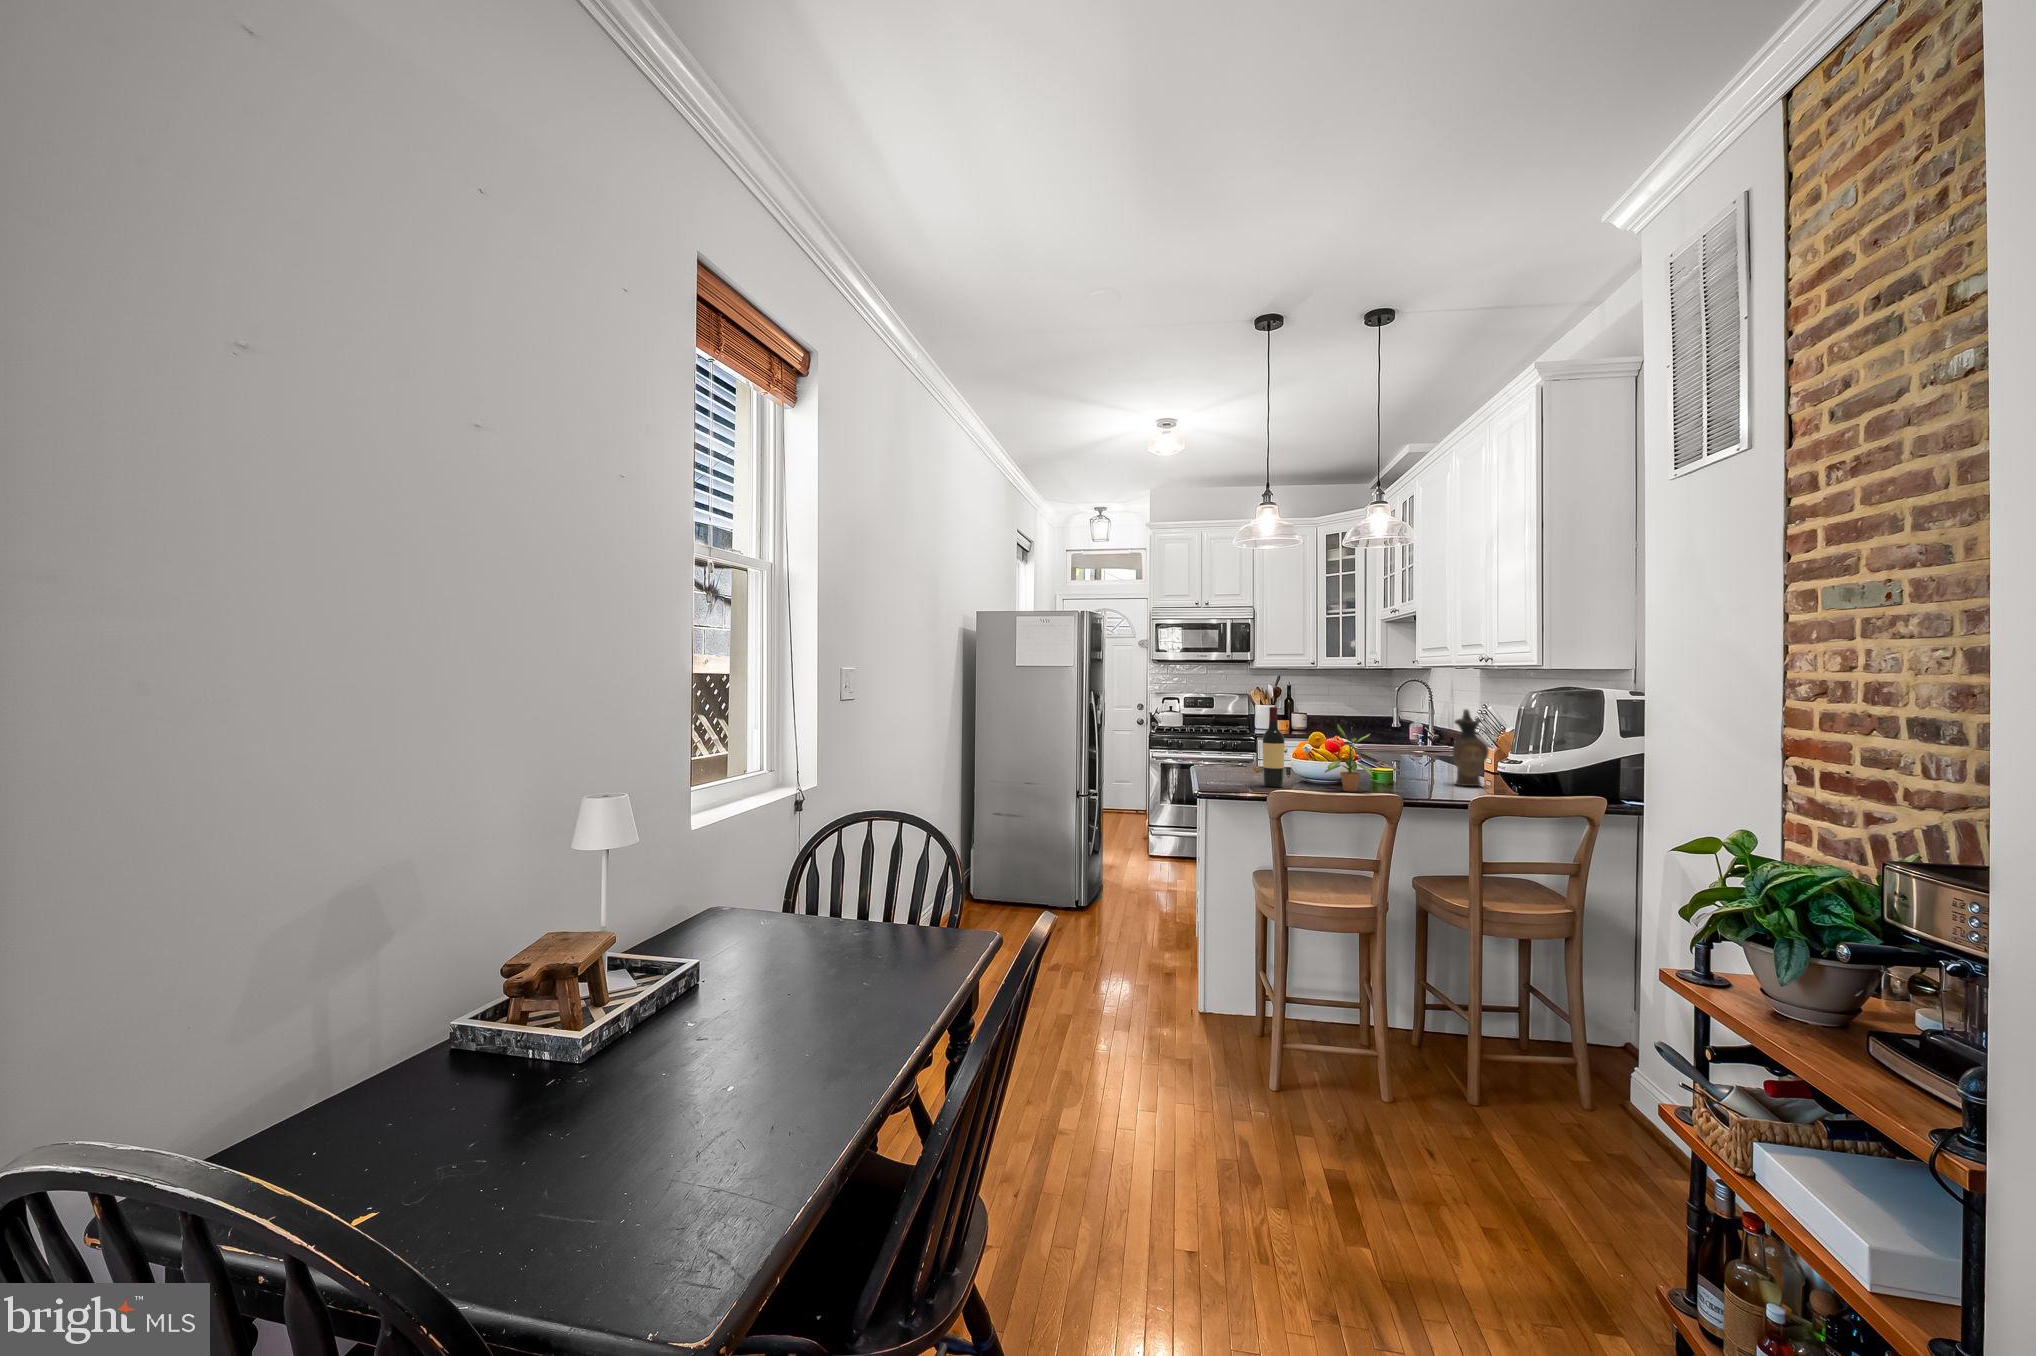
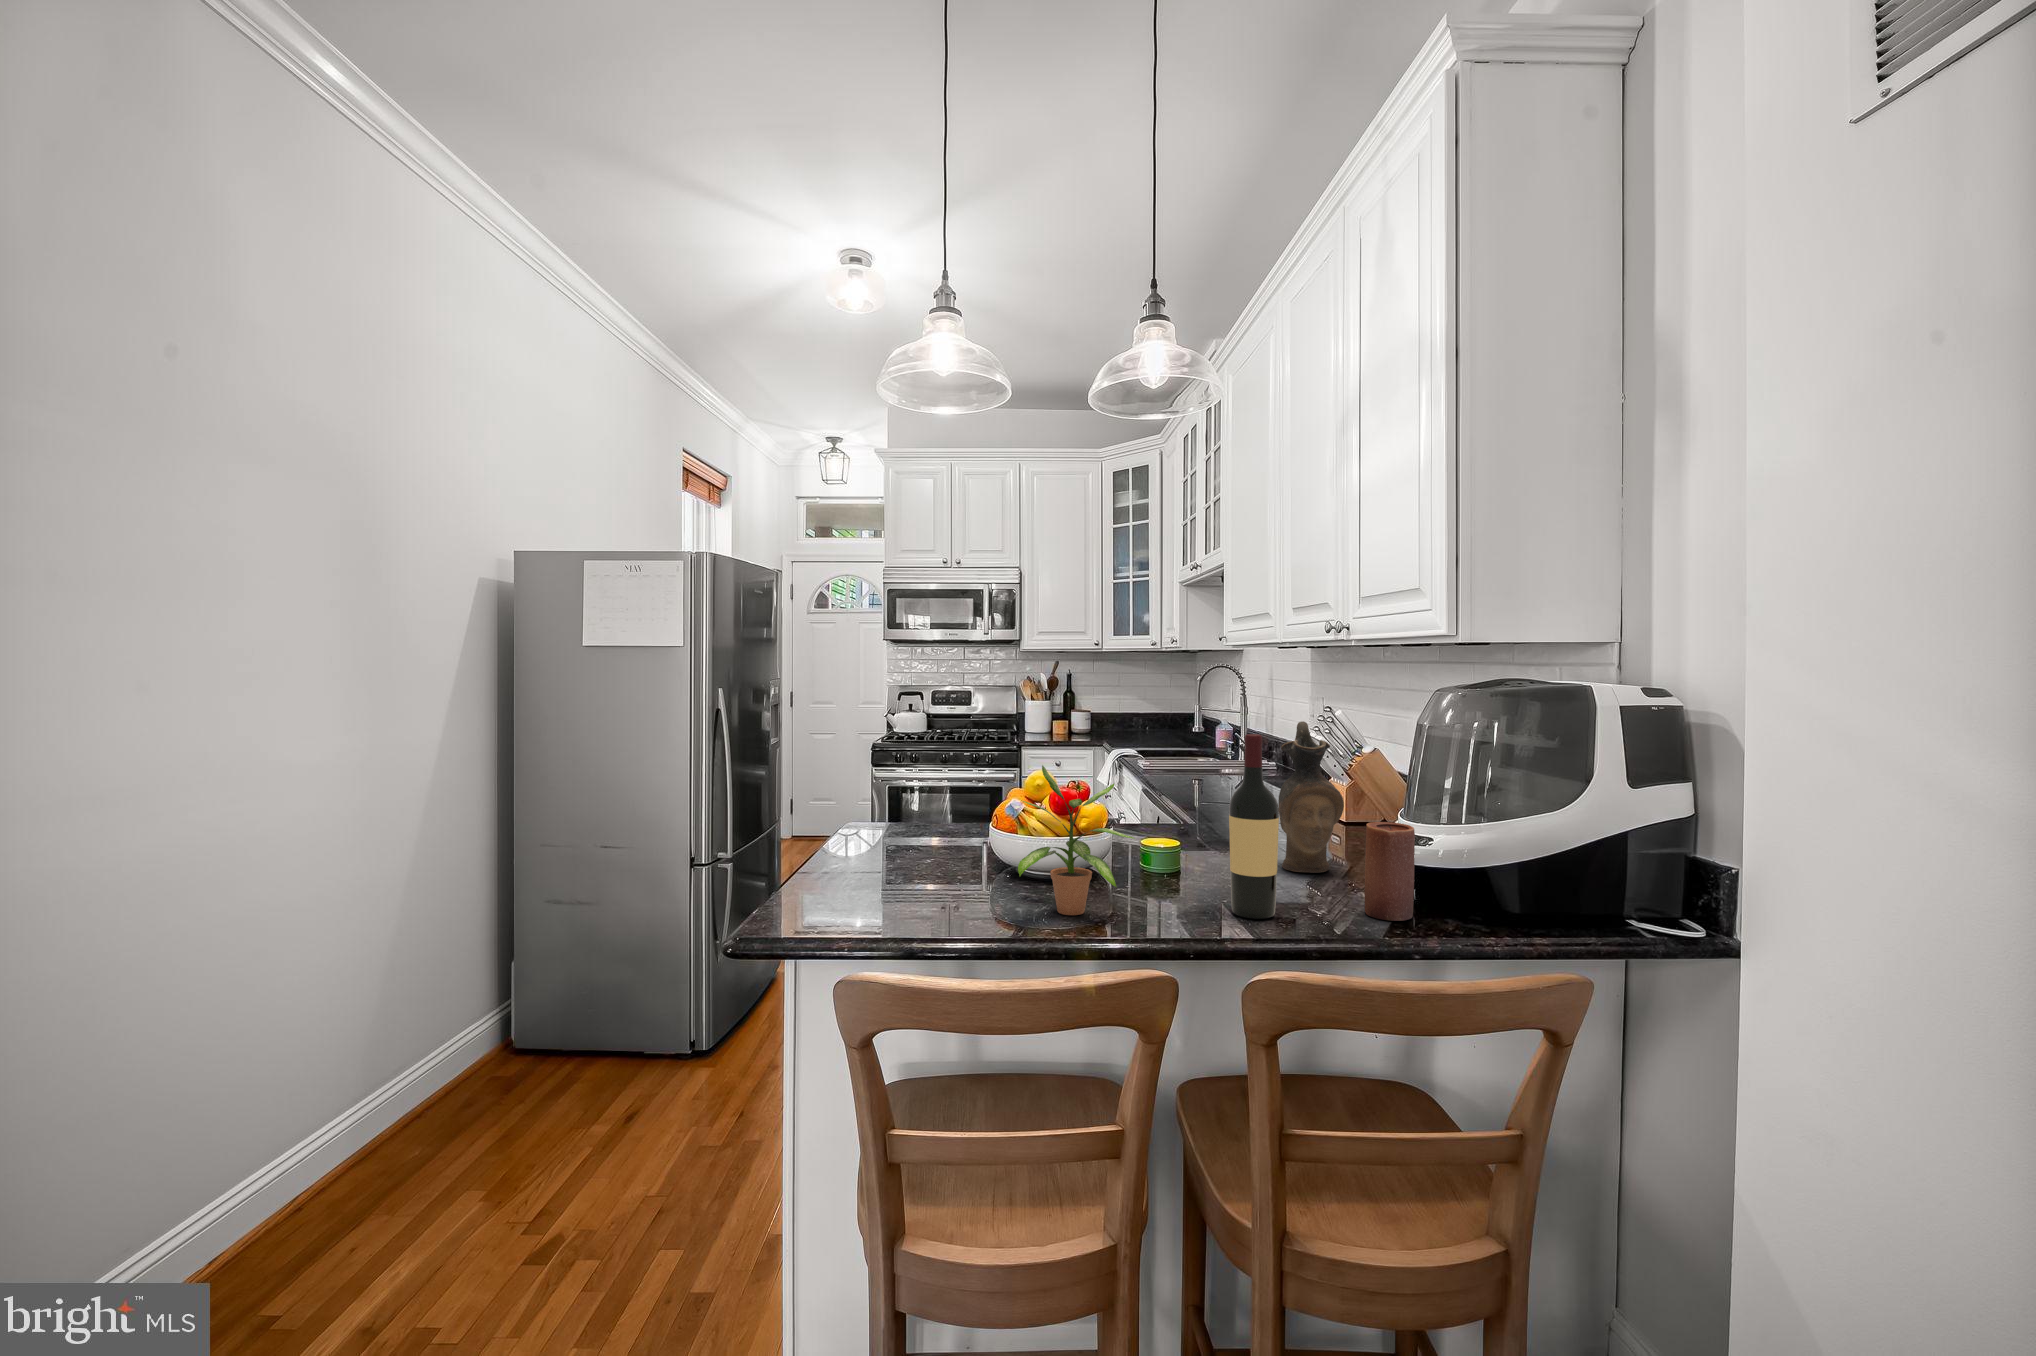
wine bottle: present [1262,707,1285,787] -> present [1229,734,1279,919]
candle: none [1495,754,1520,798] -> present [1364,822,1415,921]

